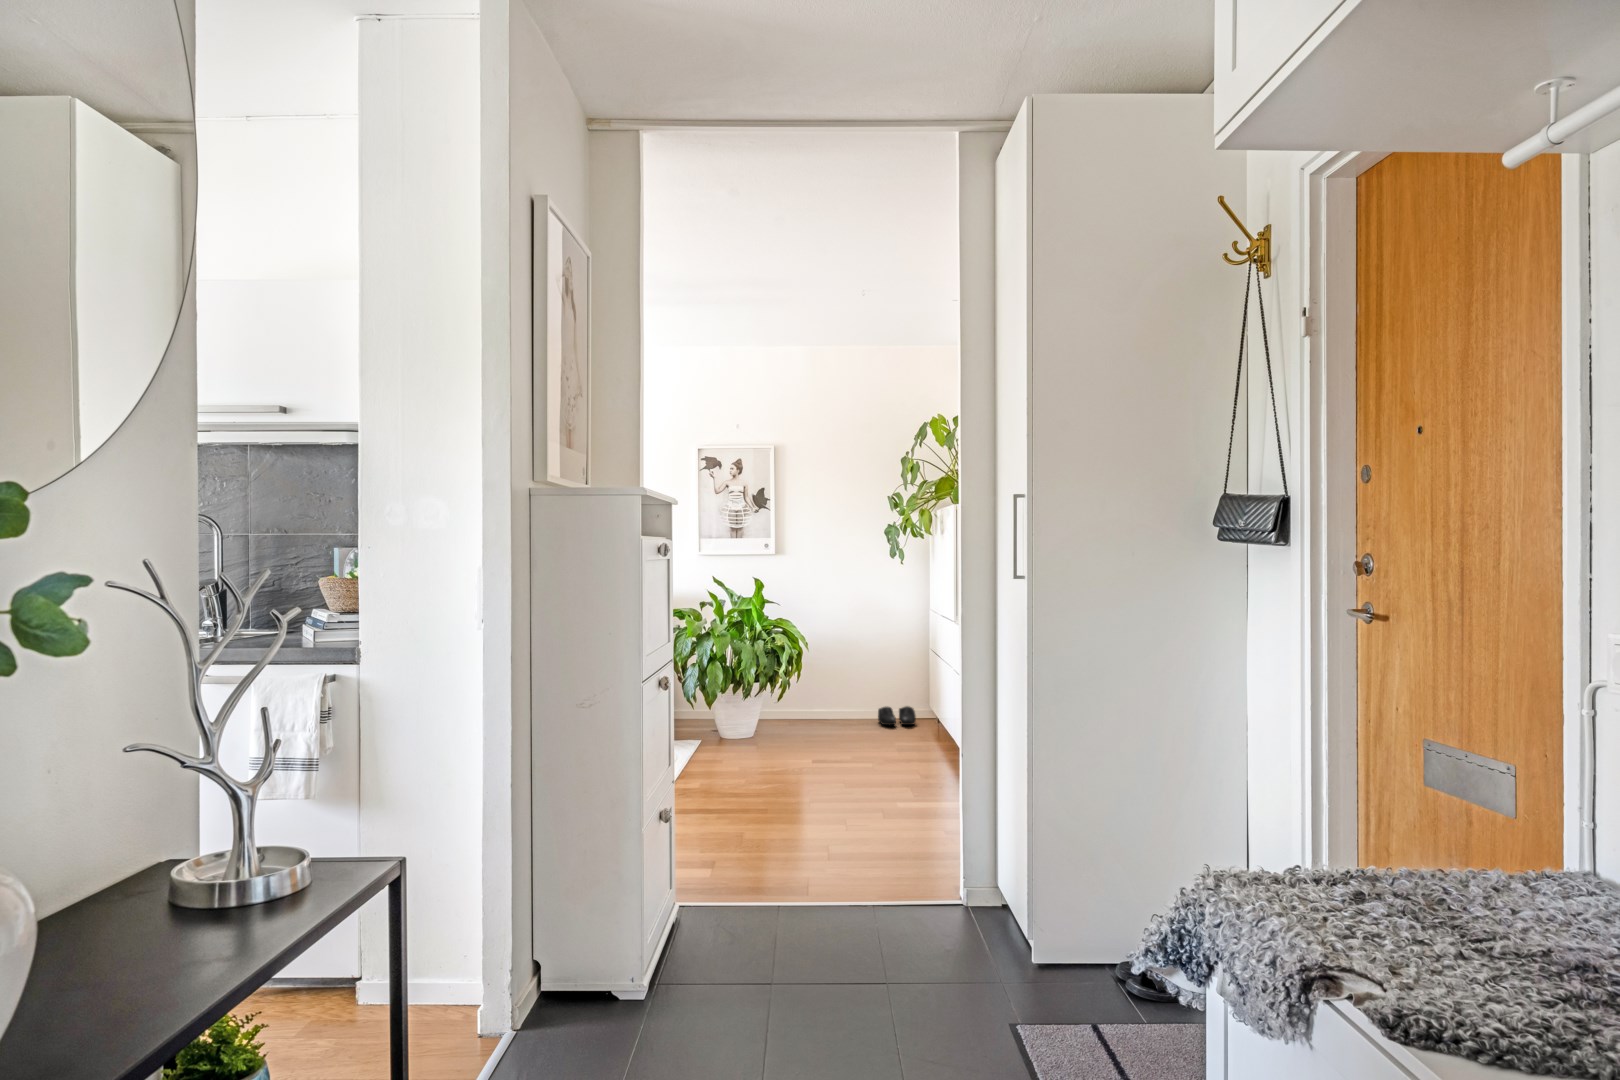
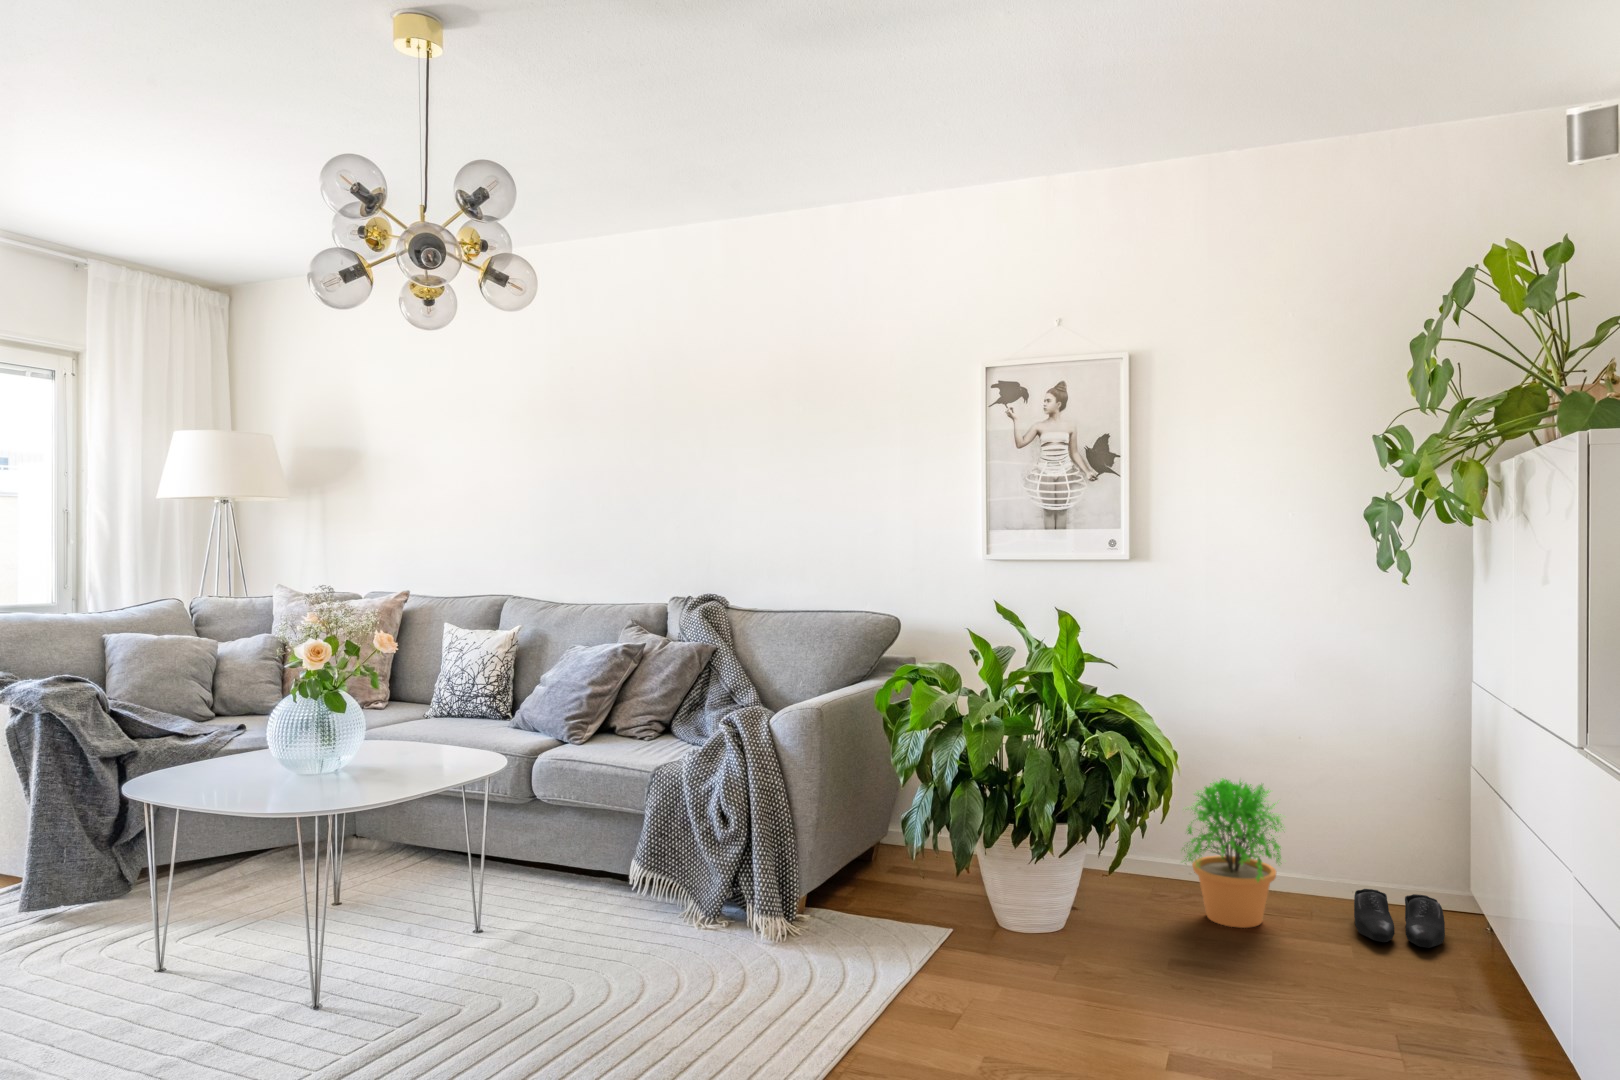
potted plant: none [801,657,853,728] -> present [1182,778,1284,928]

